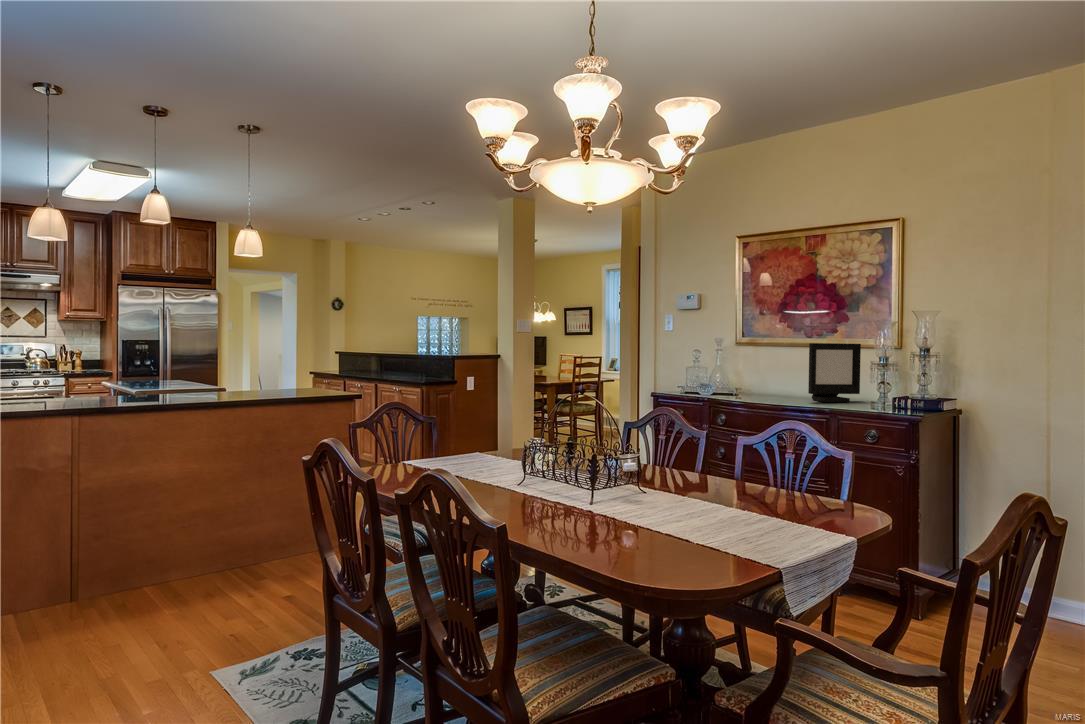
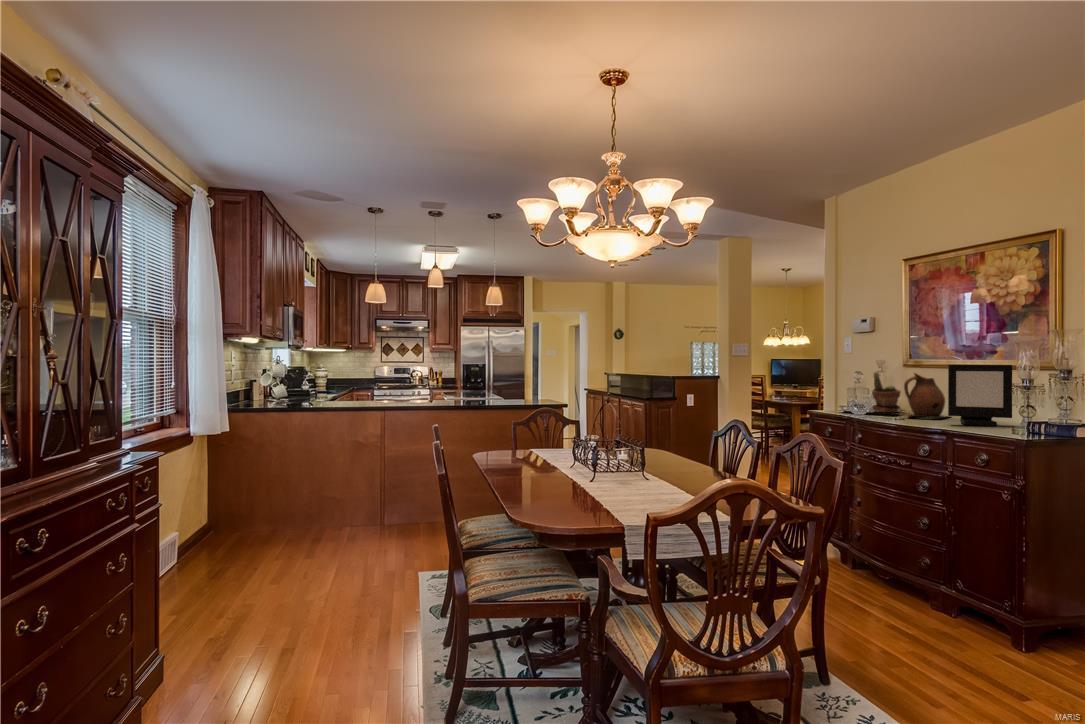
potted plant: none [709,350,736,392] -> present [872,372,901,413]
ceramic pitcher: none [753,351,790,397] -> present [904,373,948,418]

